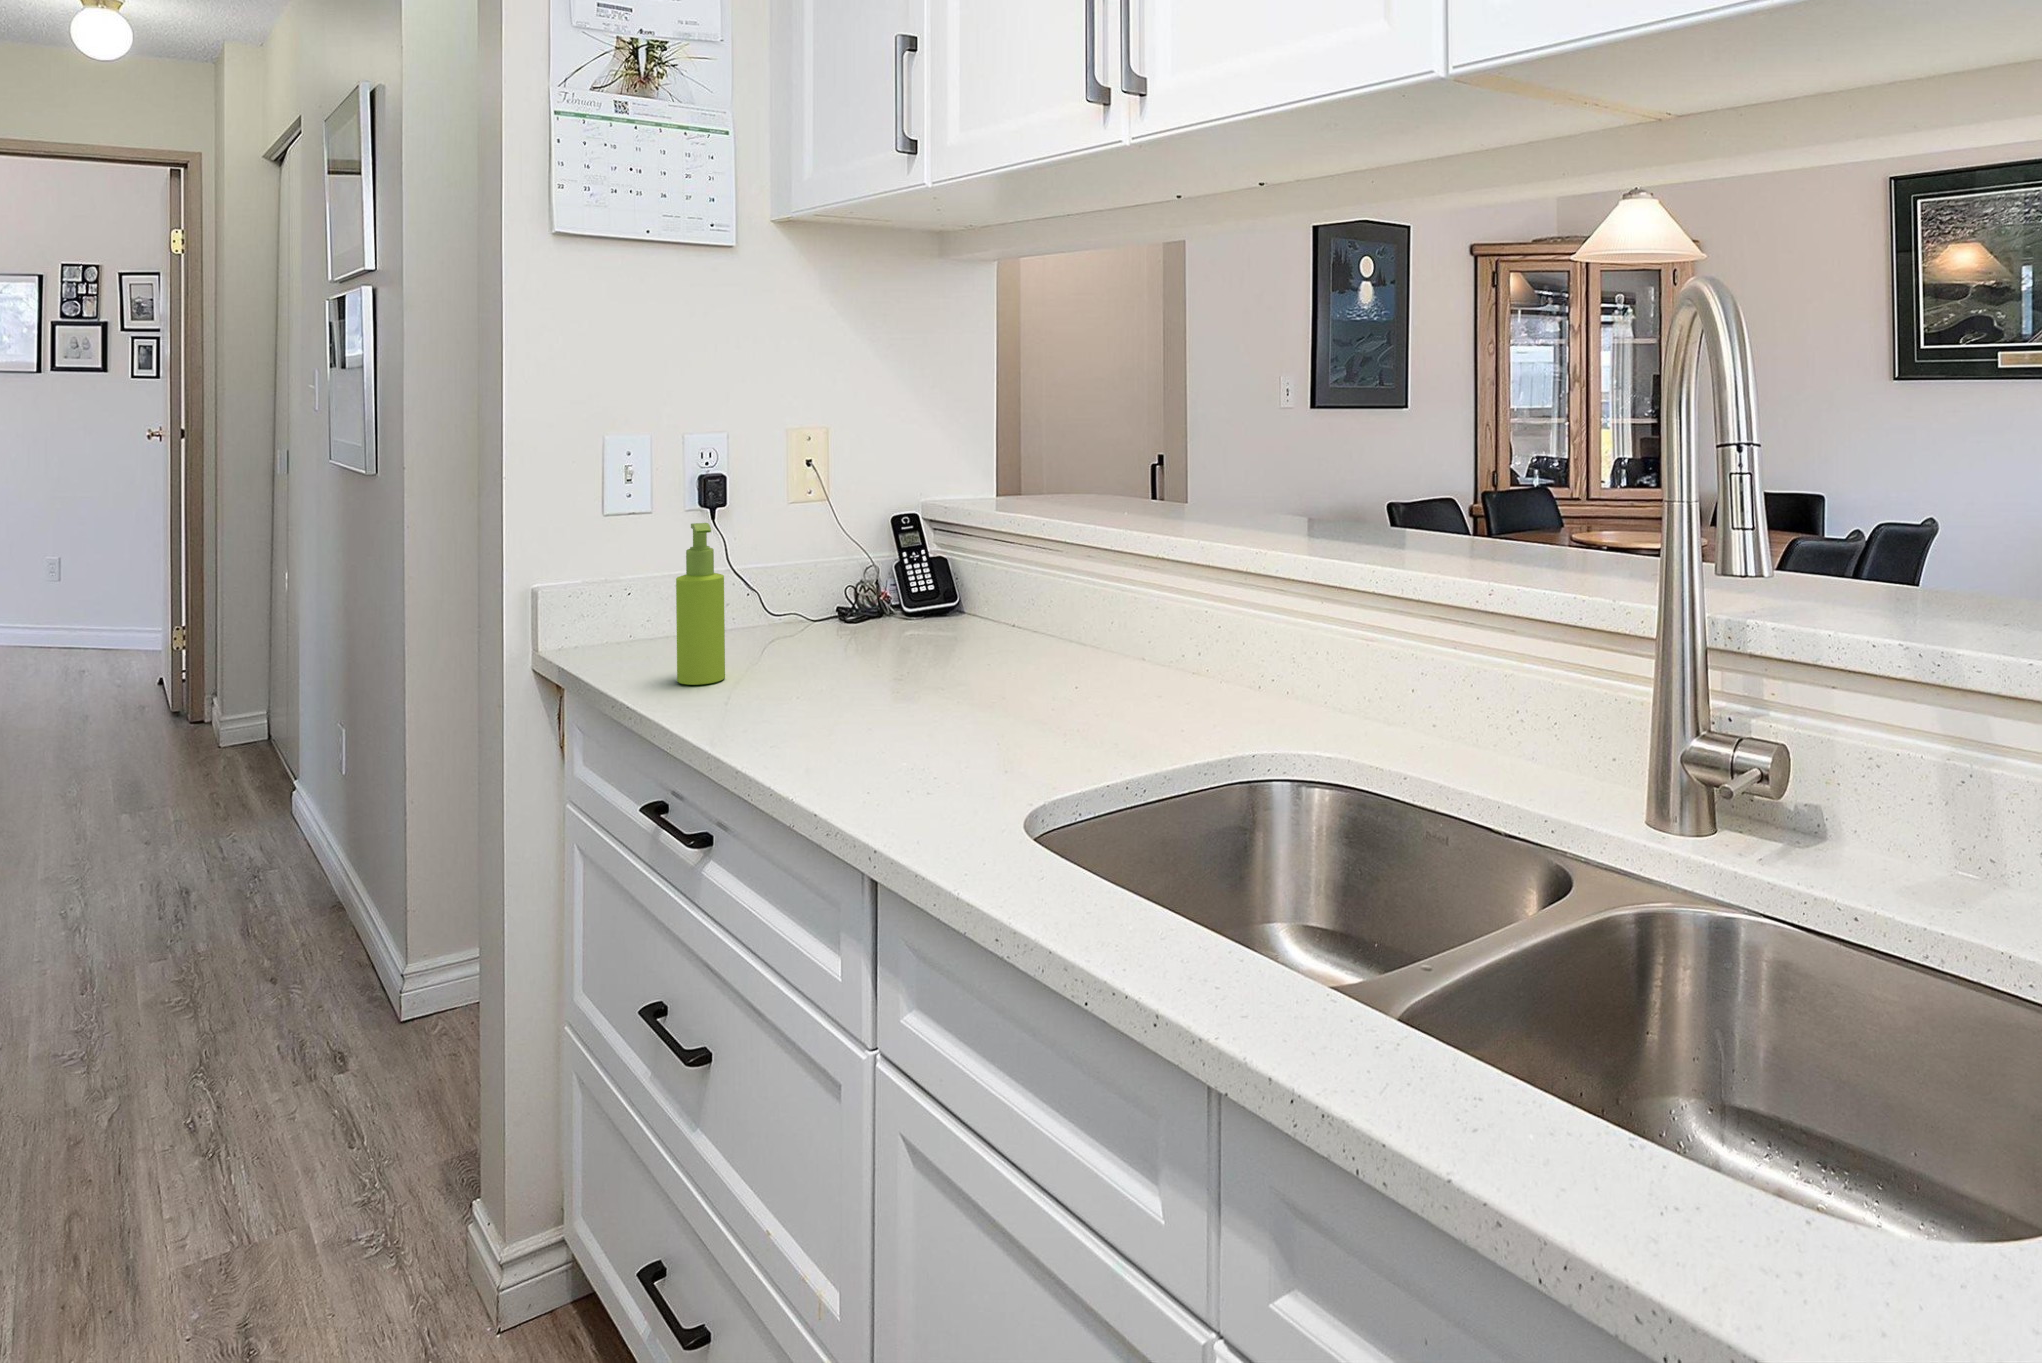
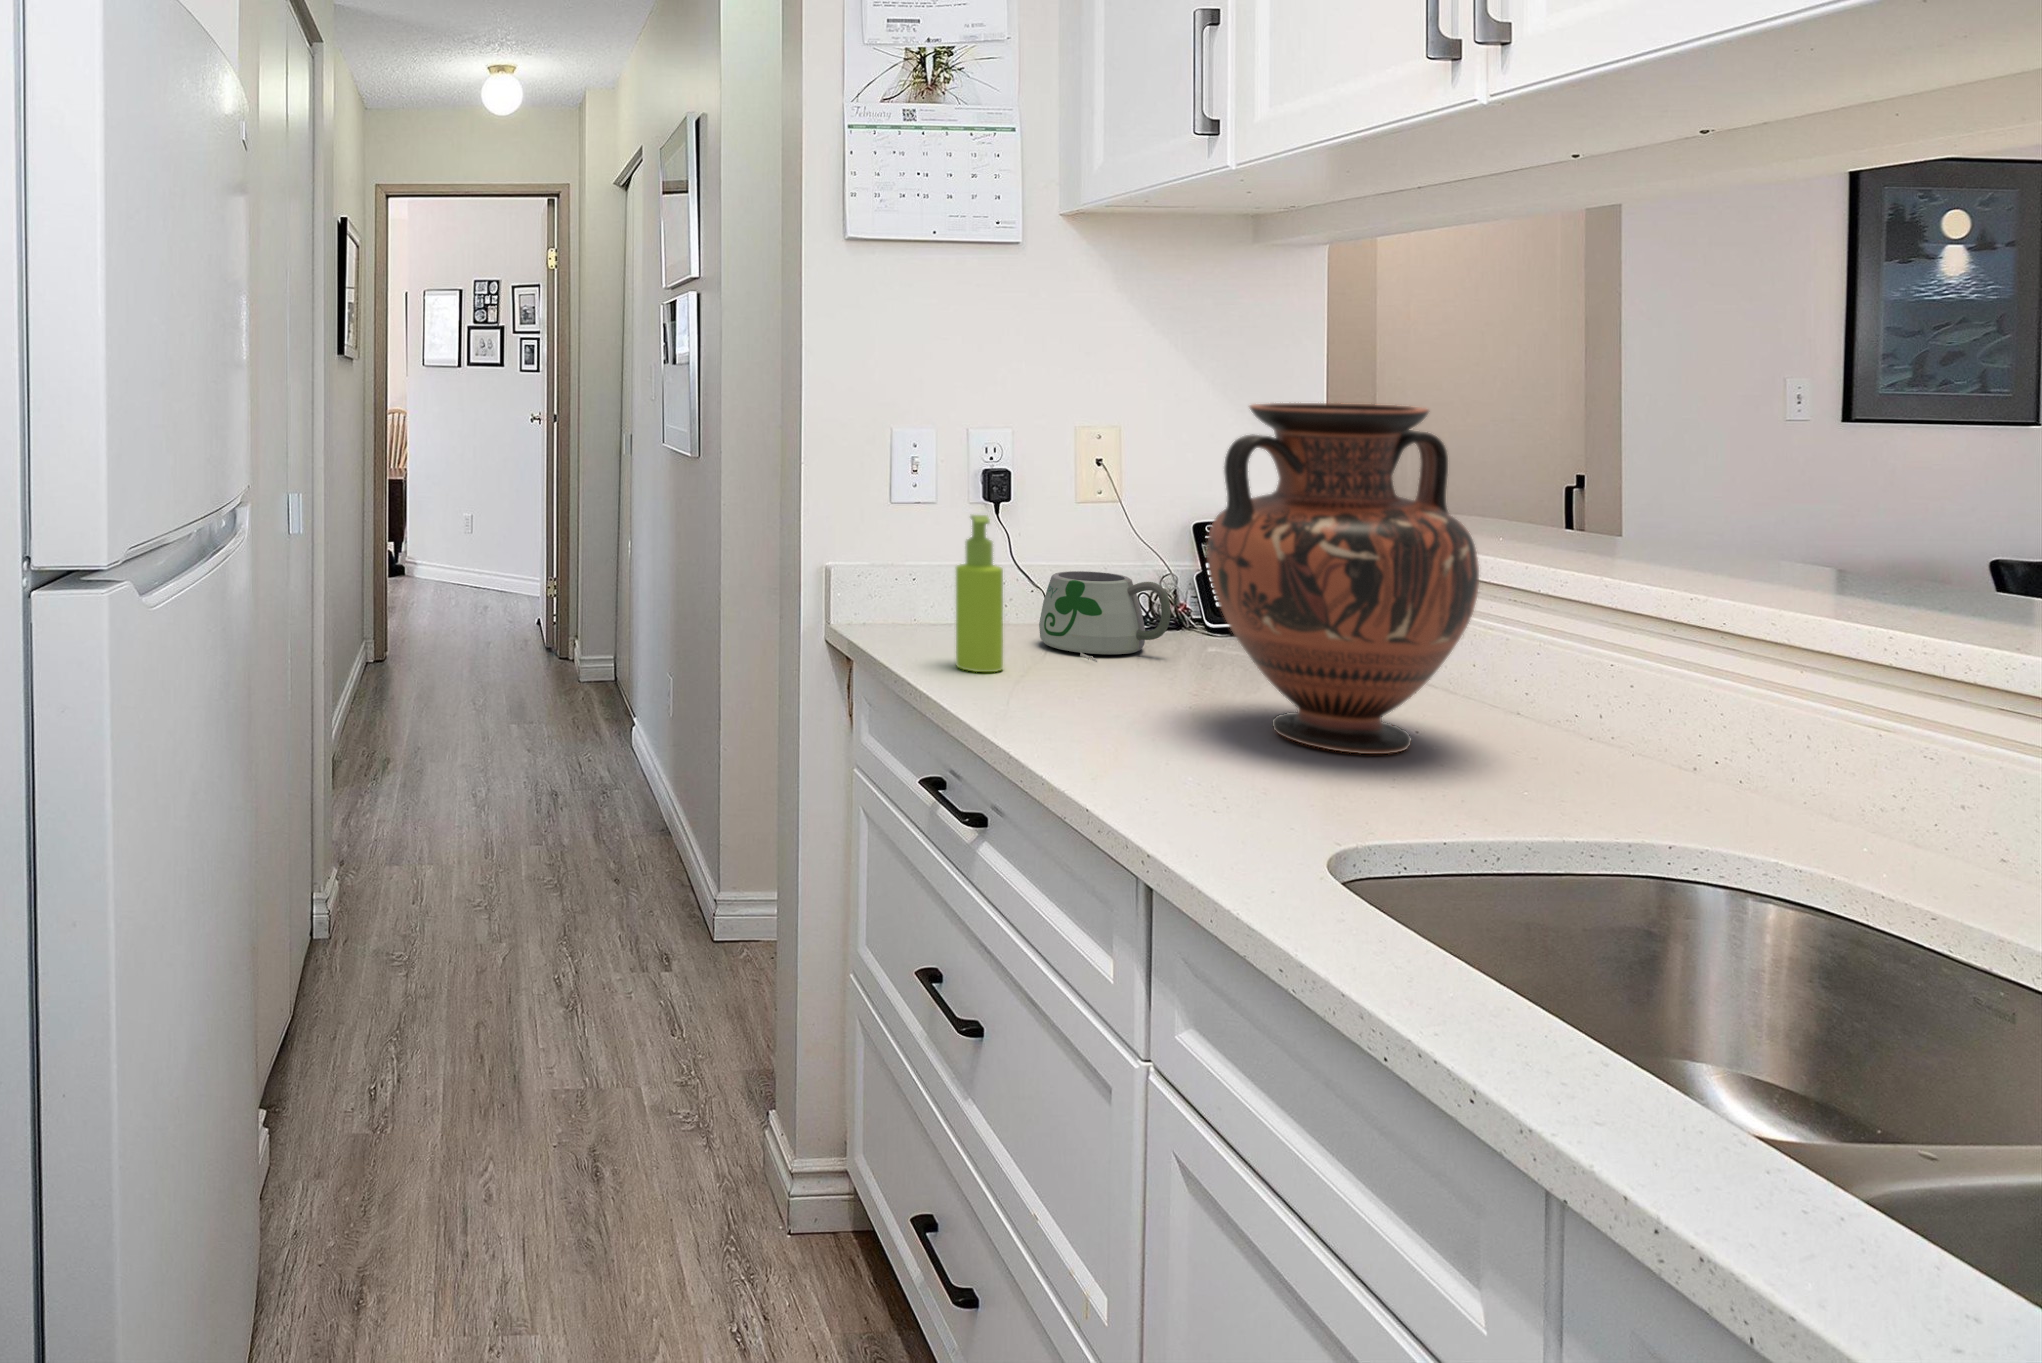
vase: none [914,402,1120,712] -> present [1207,403,1479,754]
mug: none [758,568,877,657] -> present [1039,571,1170,662]

